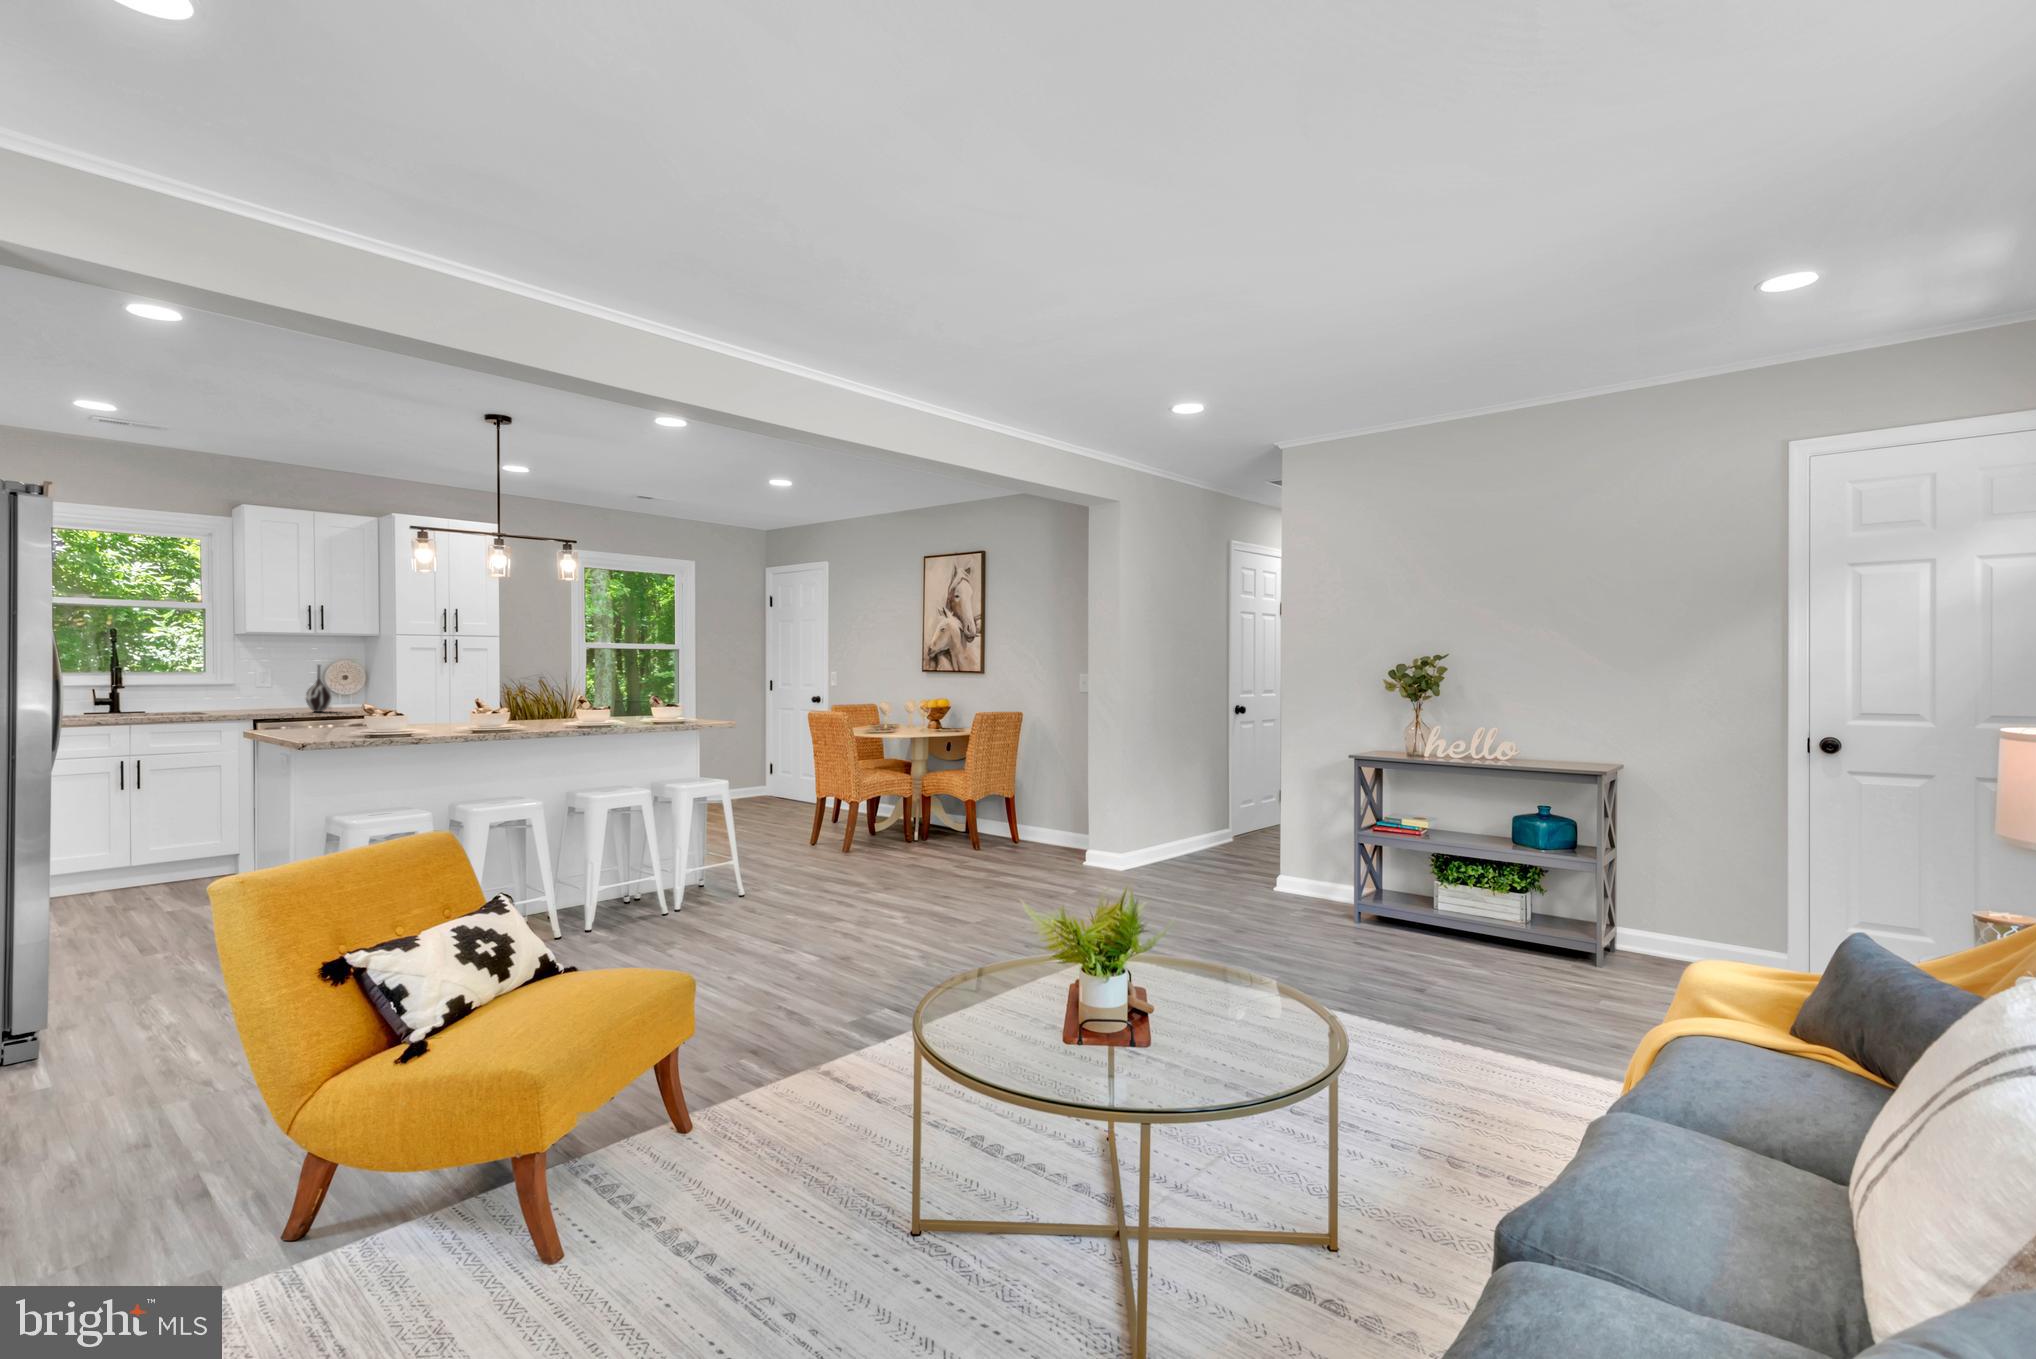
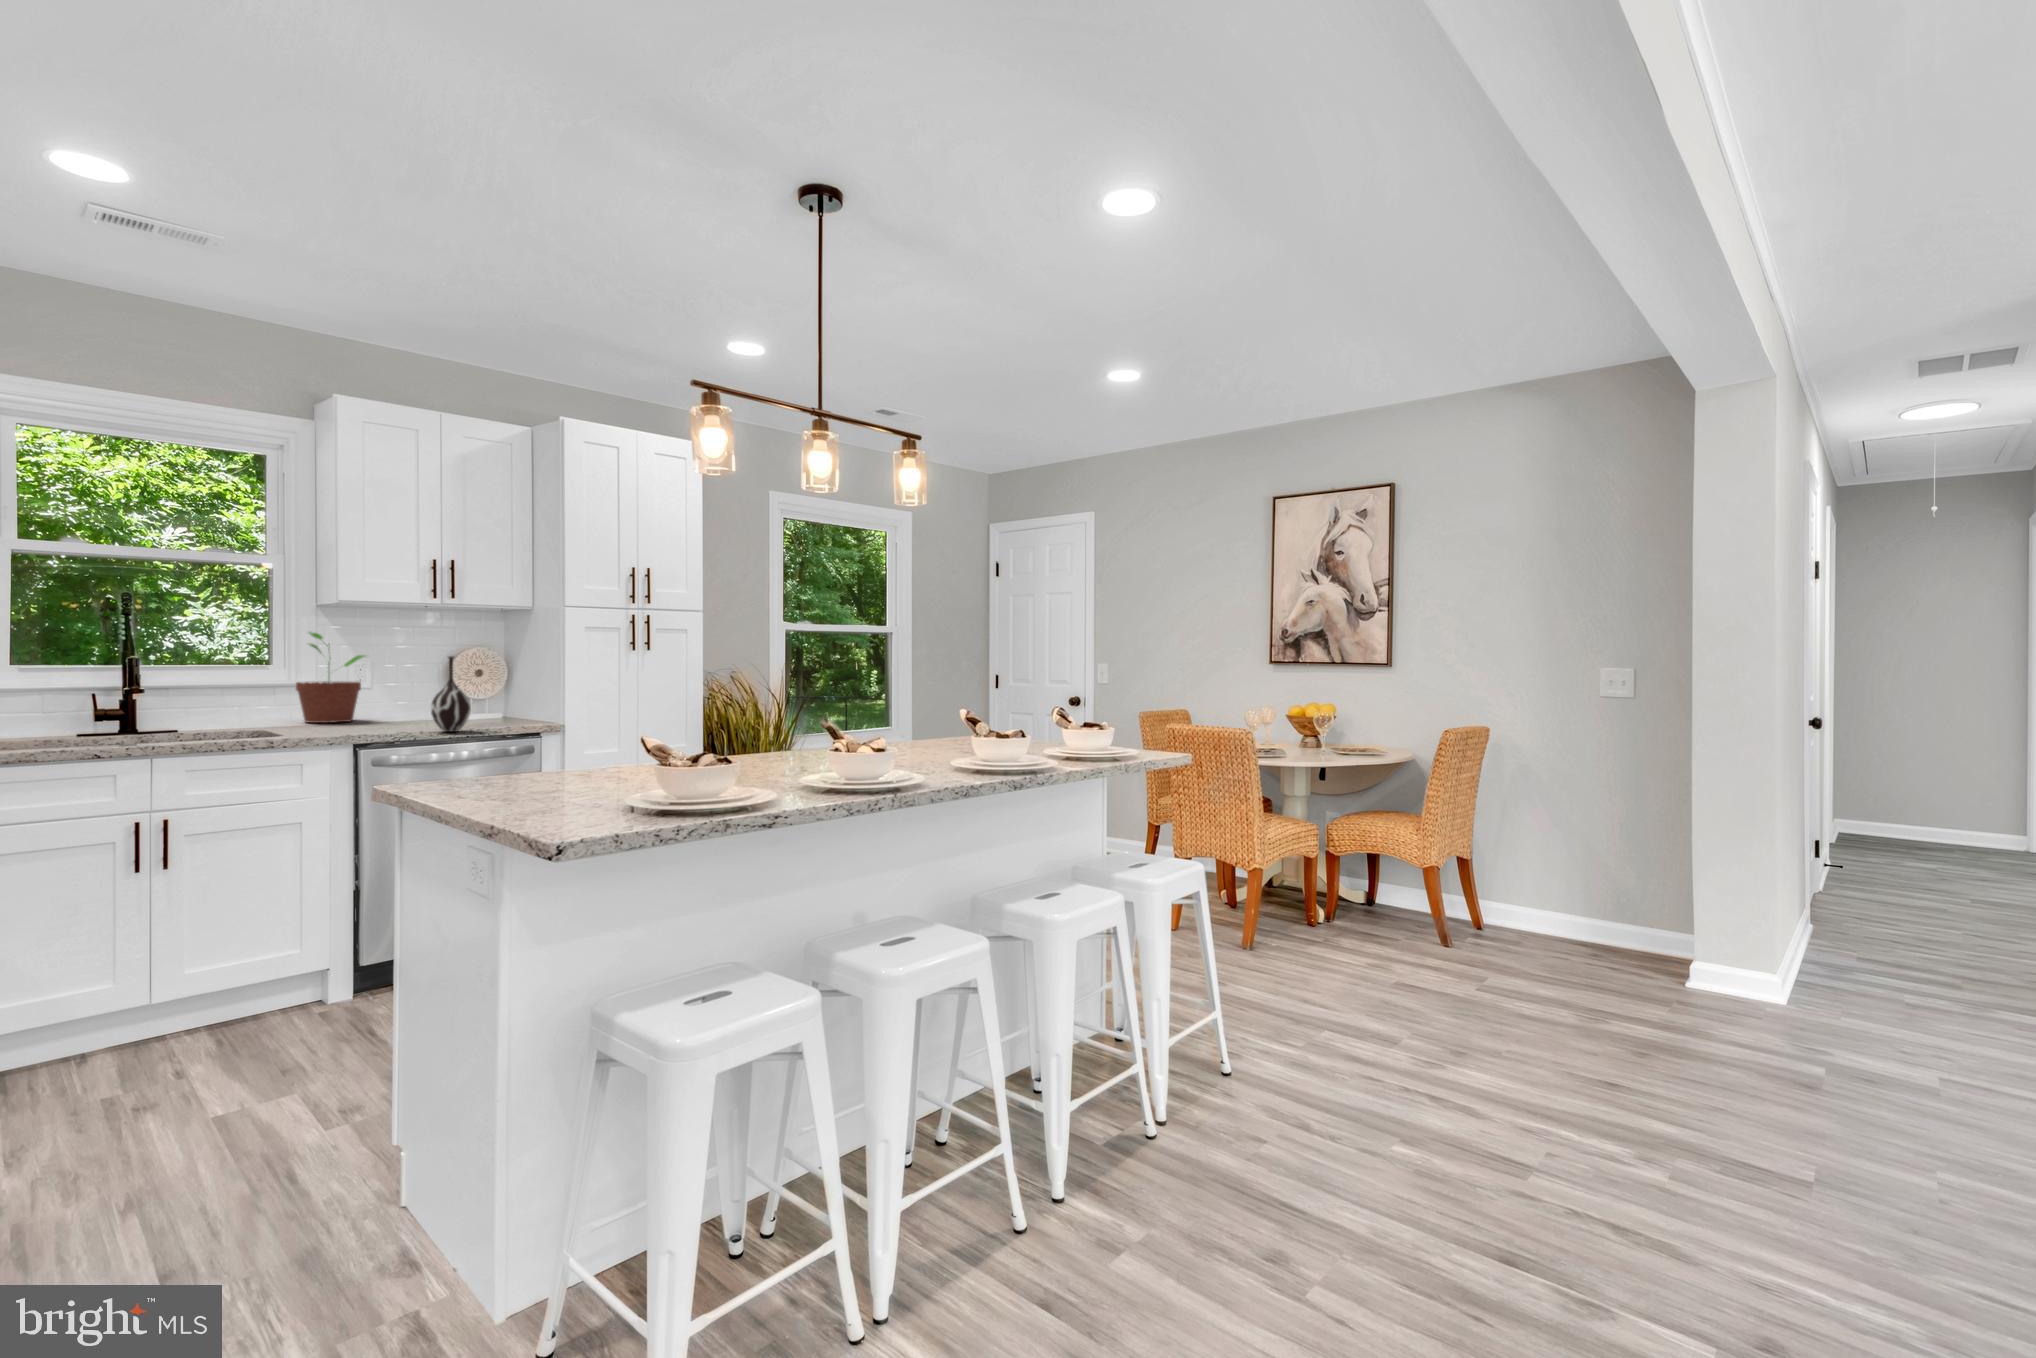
potted plant: none [222,648,270,706] -> present [296,632,365,723]

